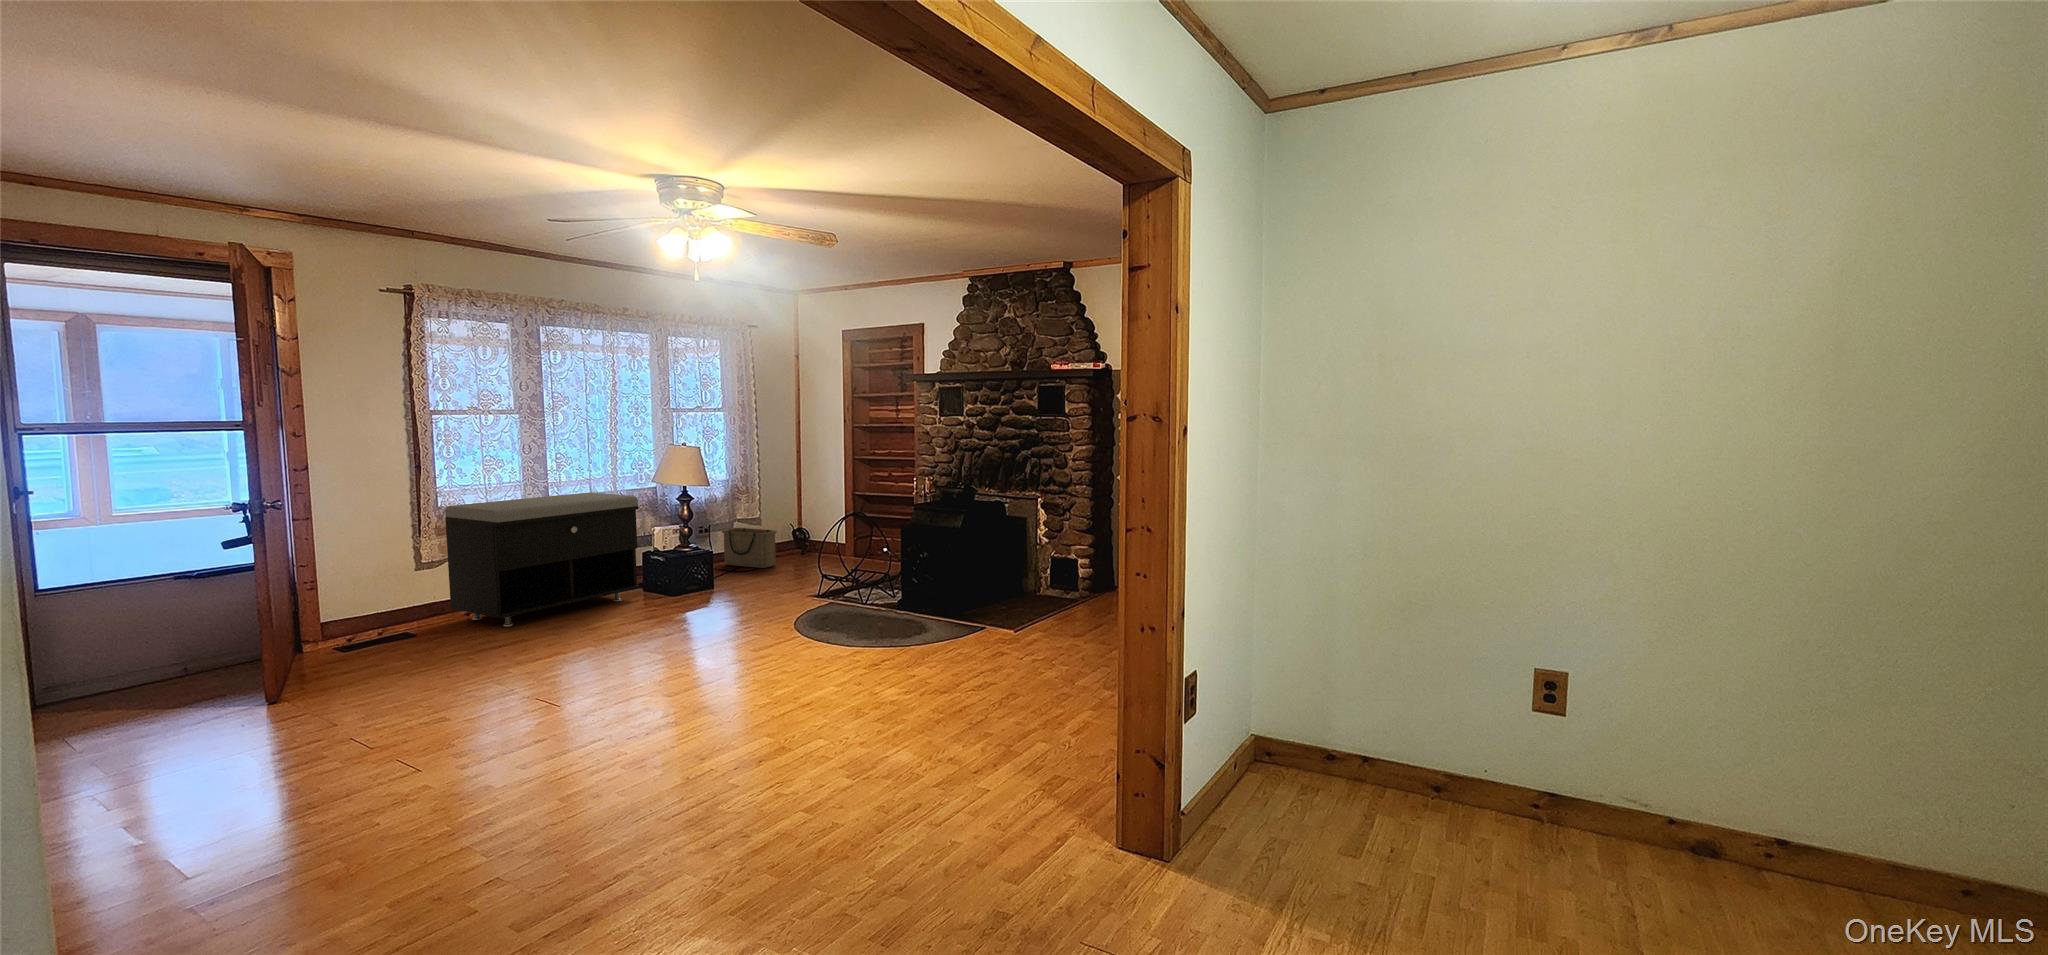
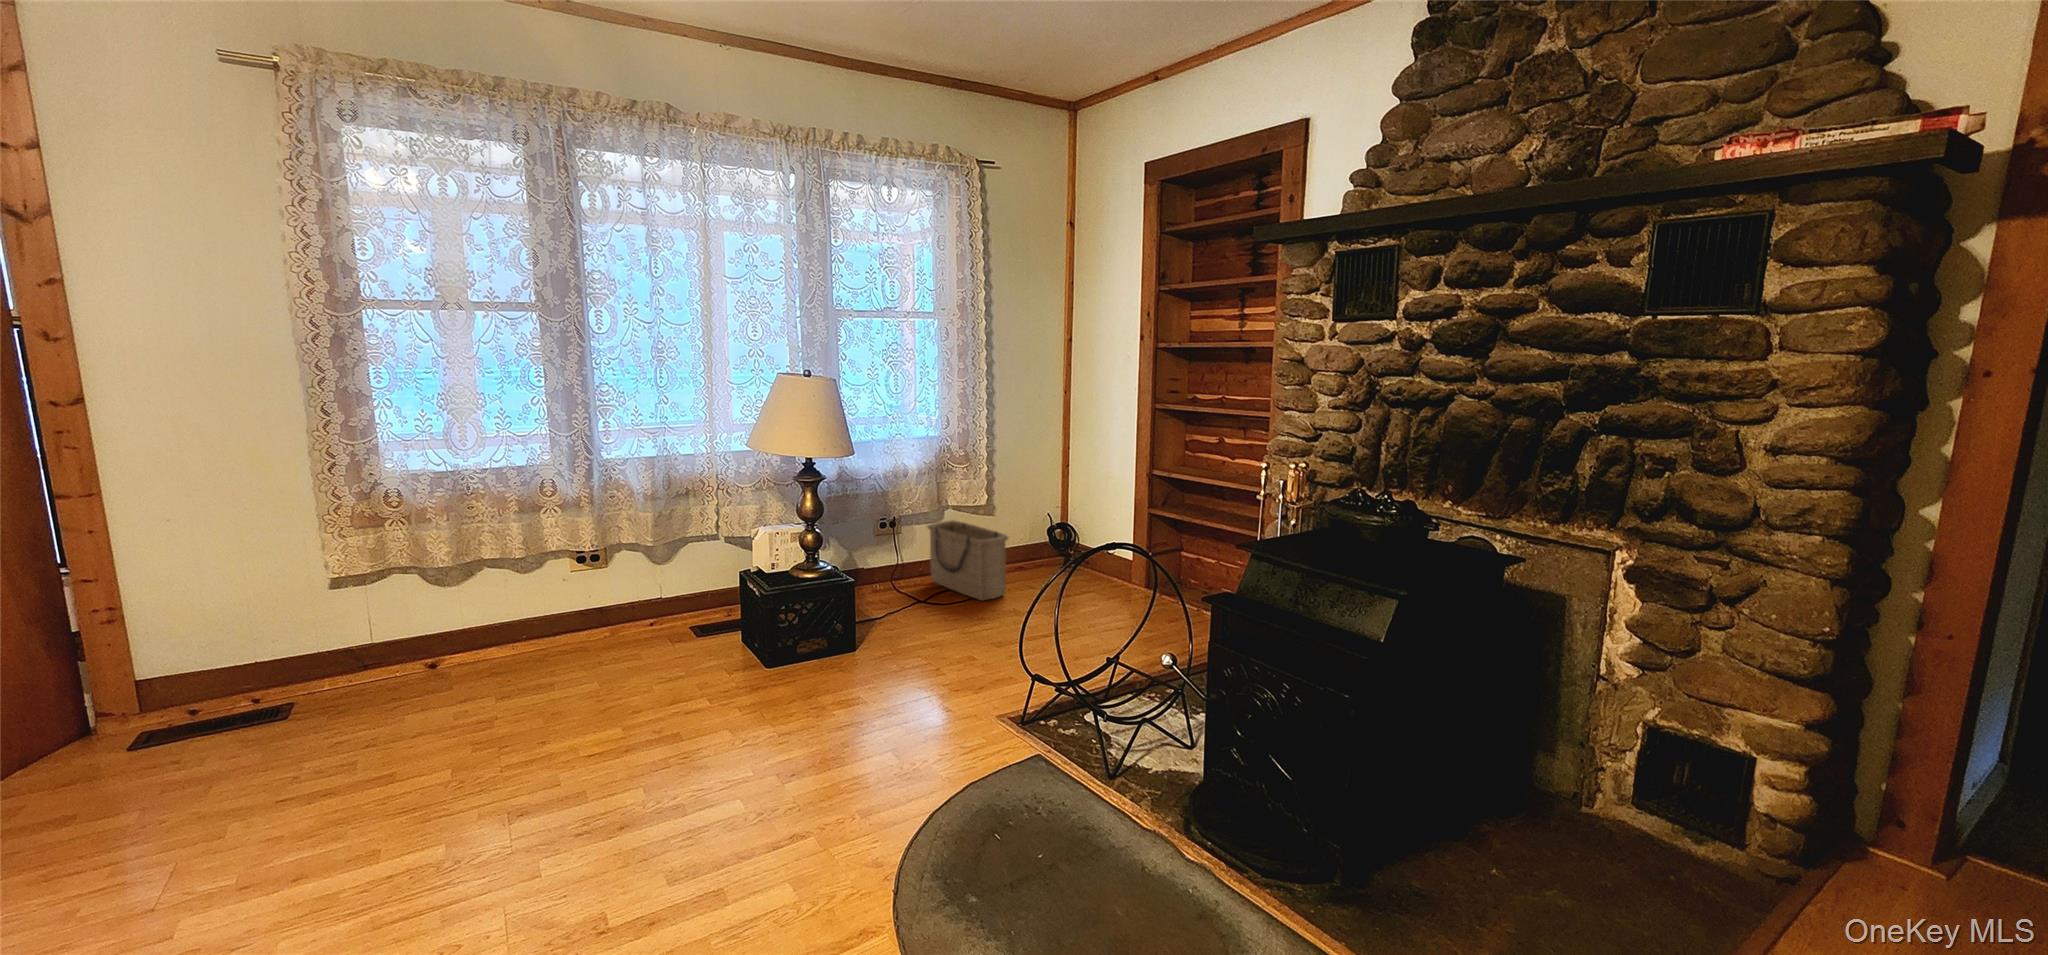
storage bench: present [445,493,639,627] -> none [401,459,730,713]

